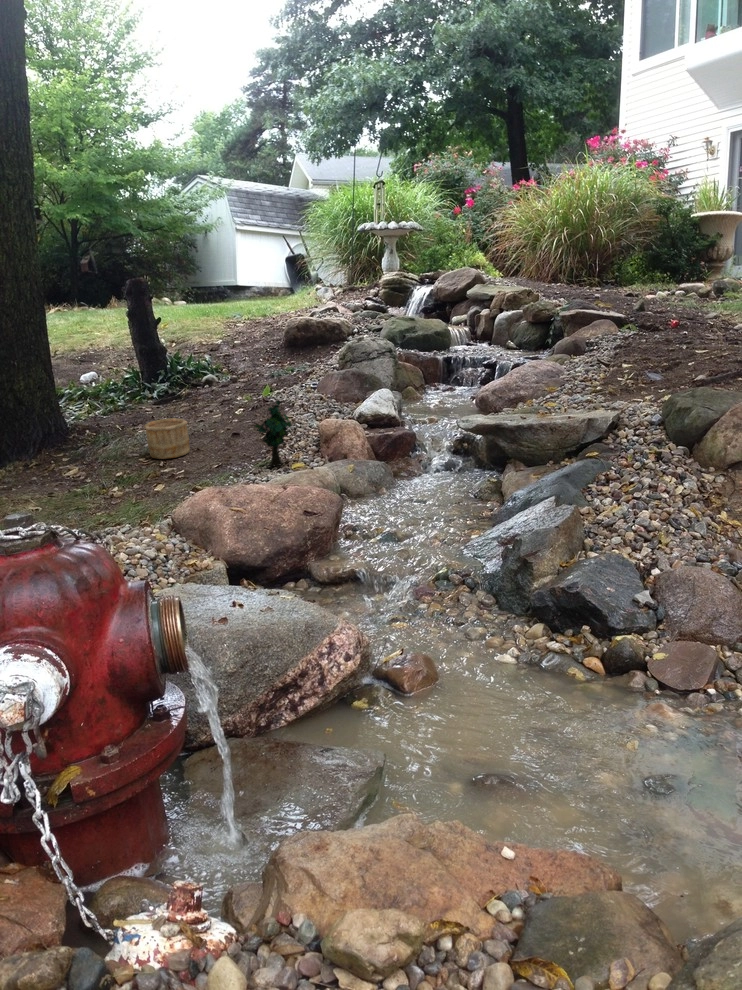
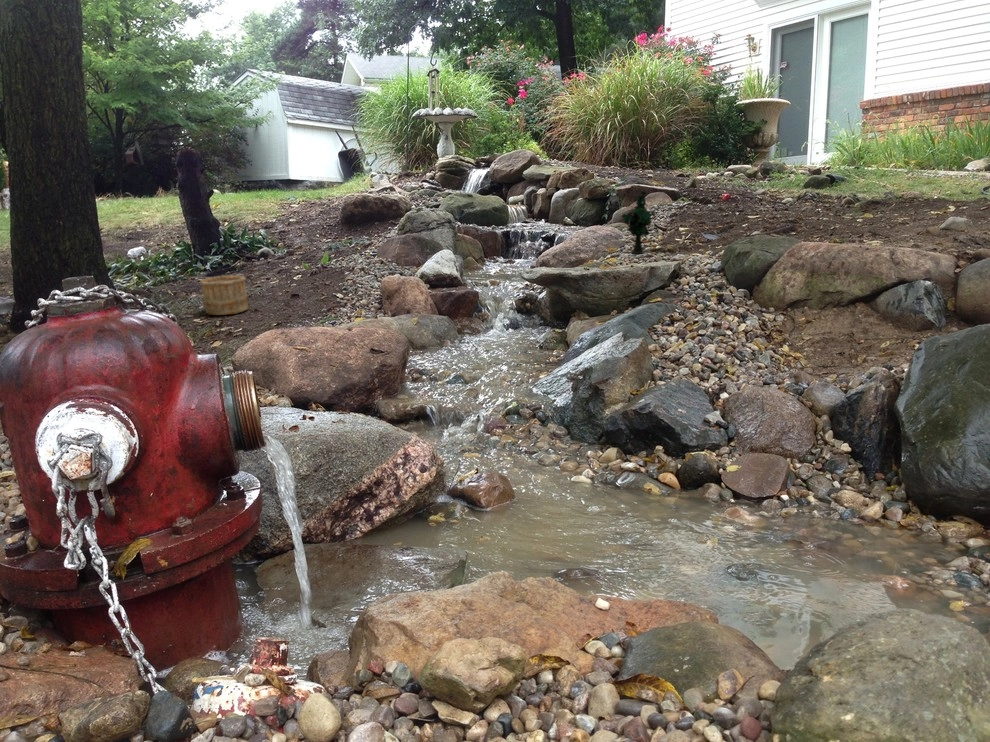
decorative plant: present [255,400,291,466] -> present [622,192,655,254]

